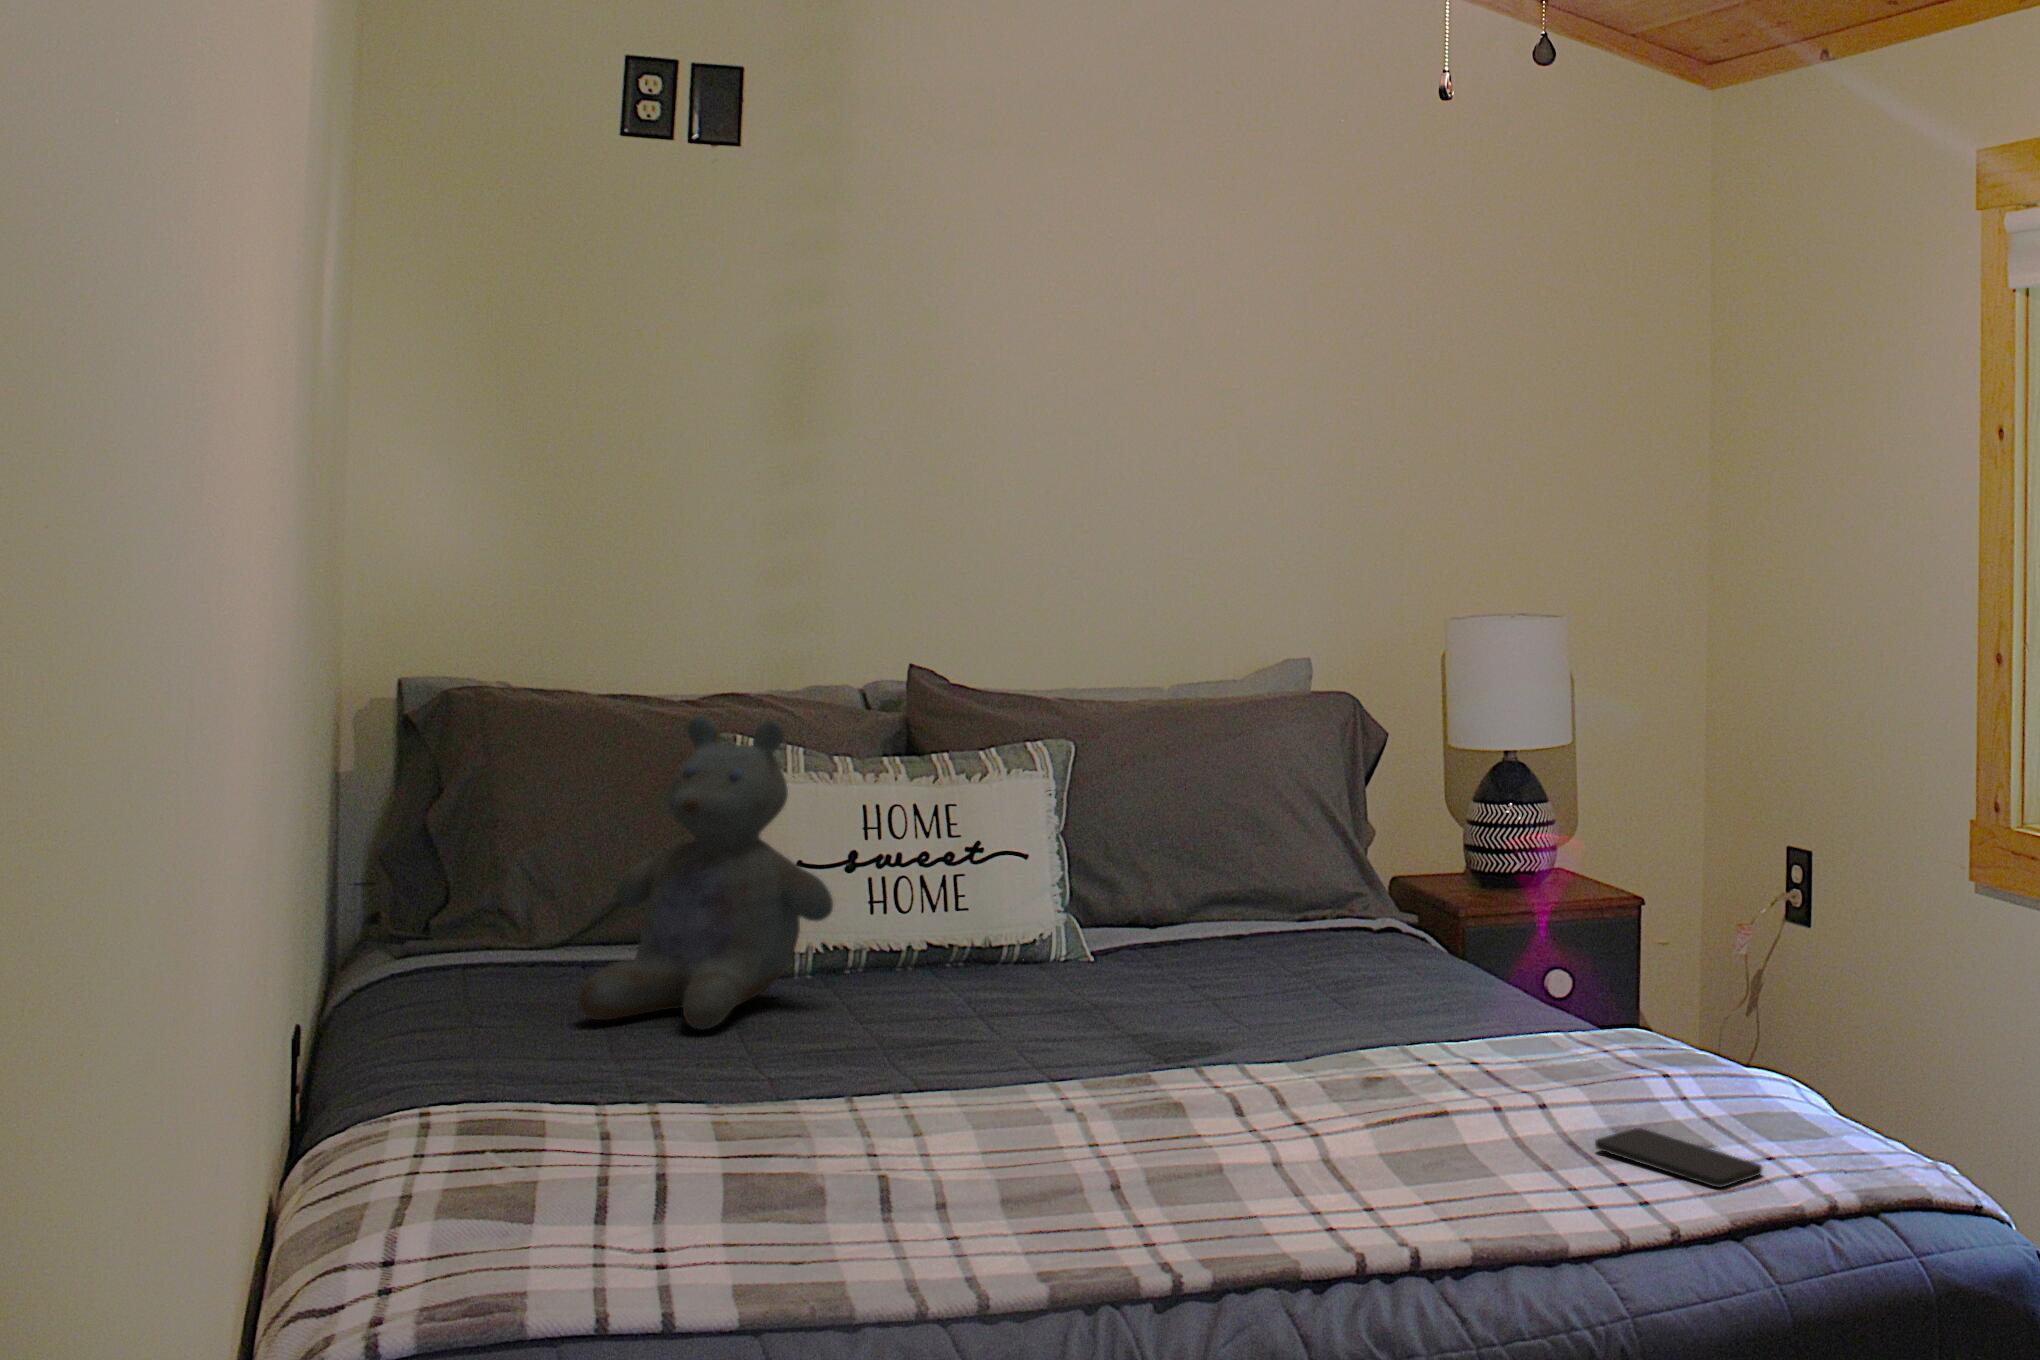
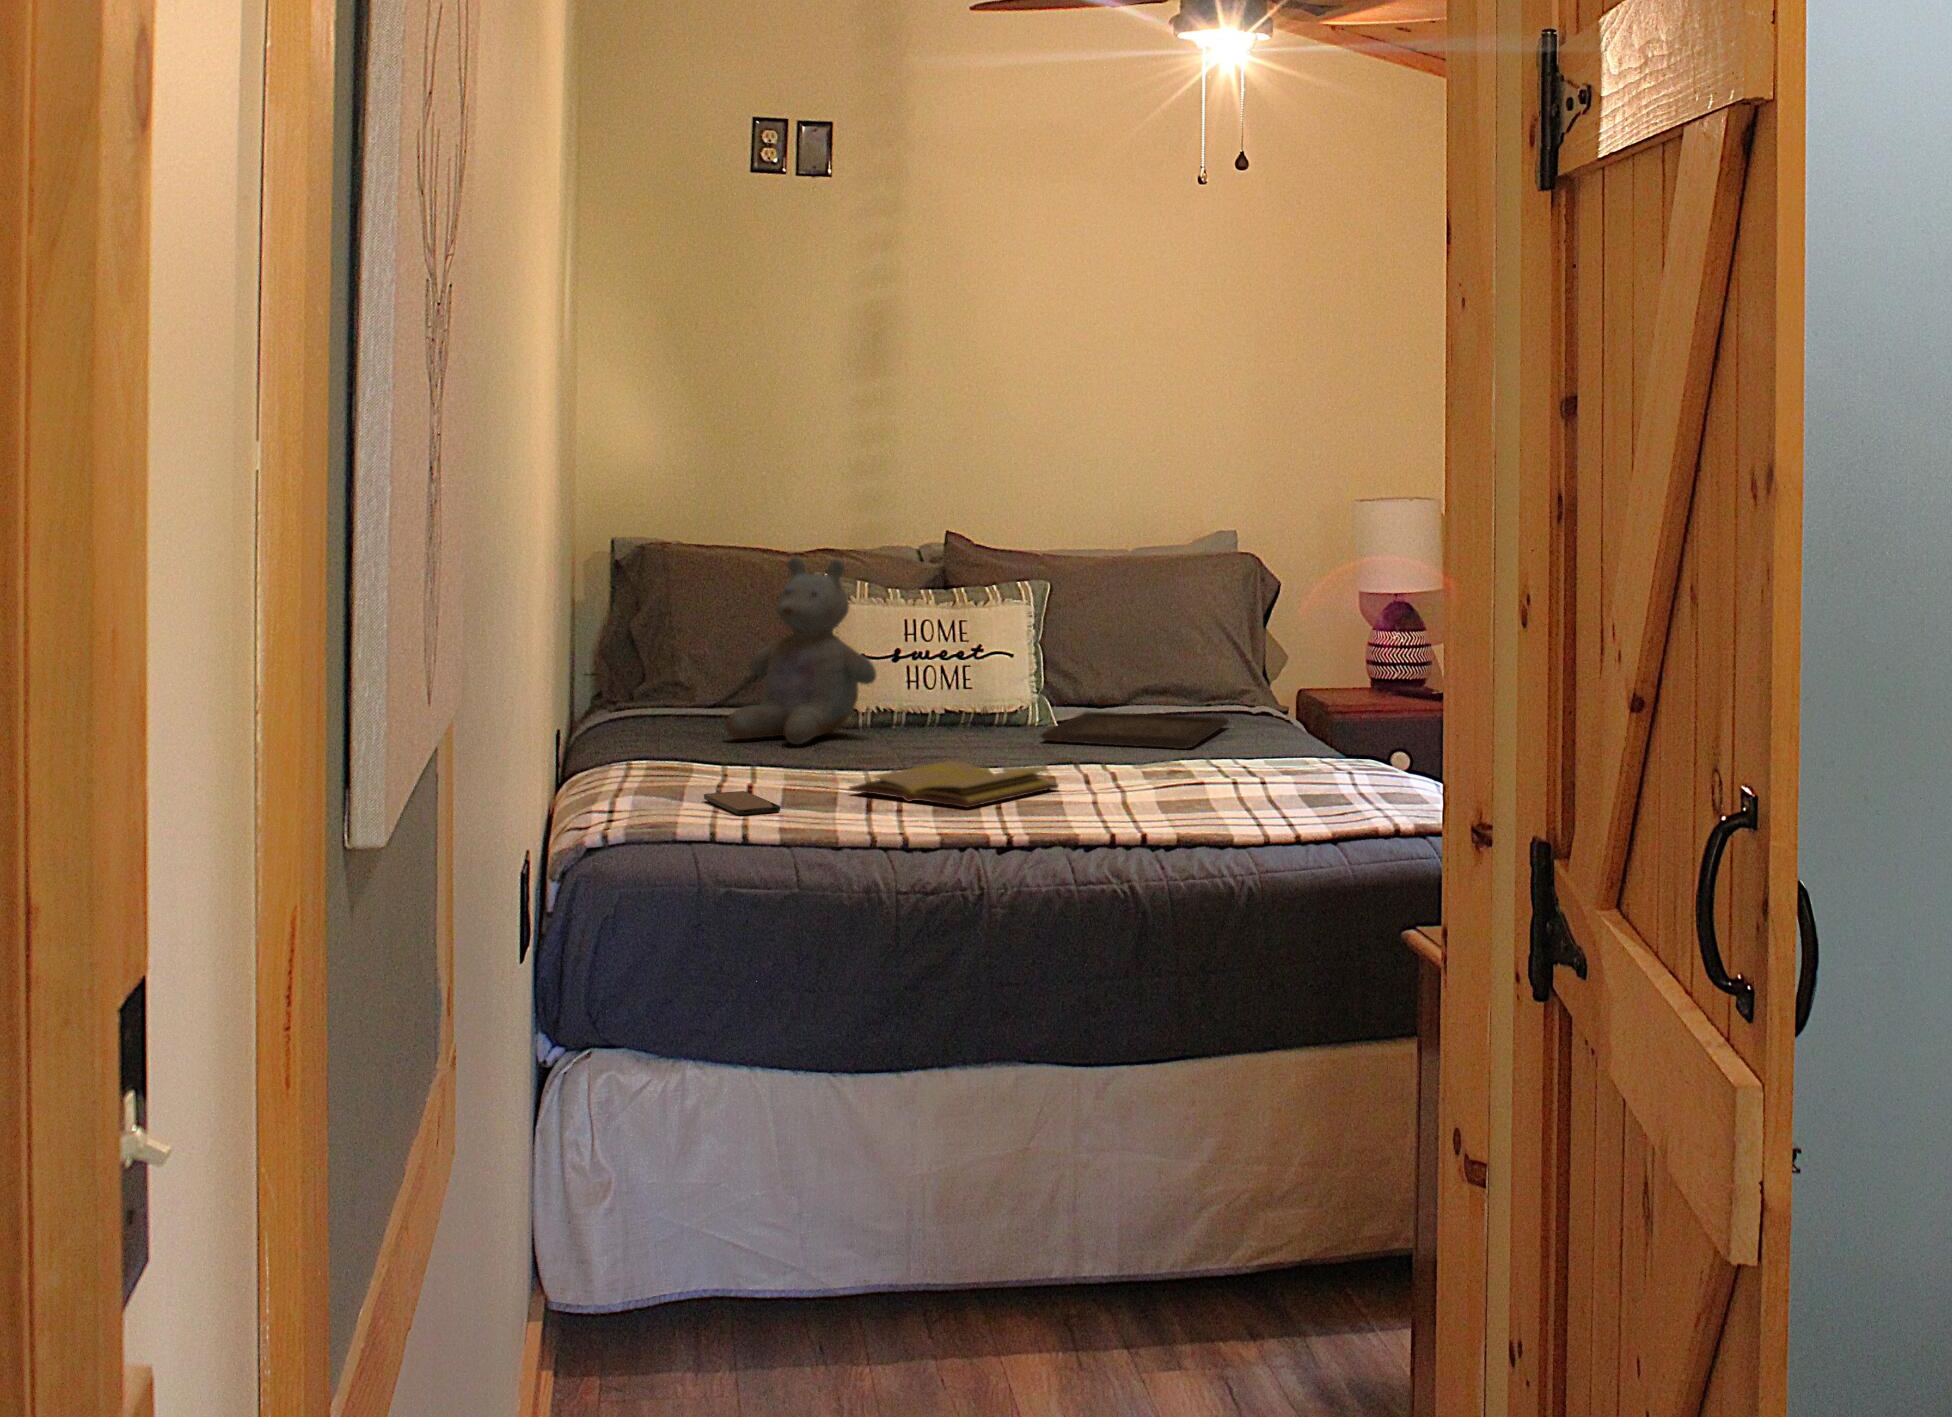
tray: none [1096,936,1352,1009] -> present [1041,711,1229,749]
diary: none [836,1078,1198,1198] -> present [849,761,1059,808]
smartphone: present [1595,1128,1763,1187] -> present [704,791,781,815]

